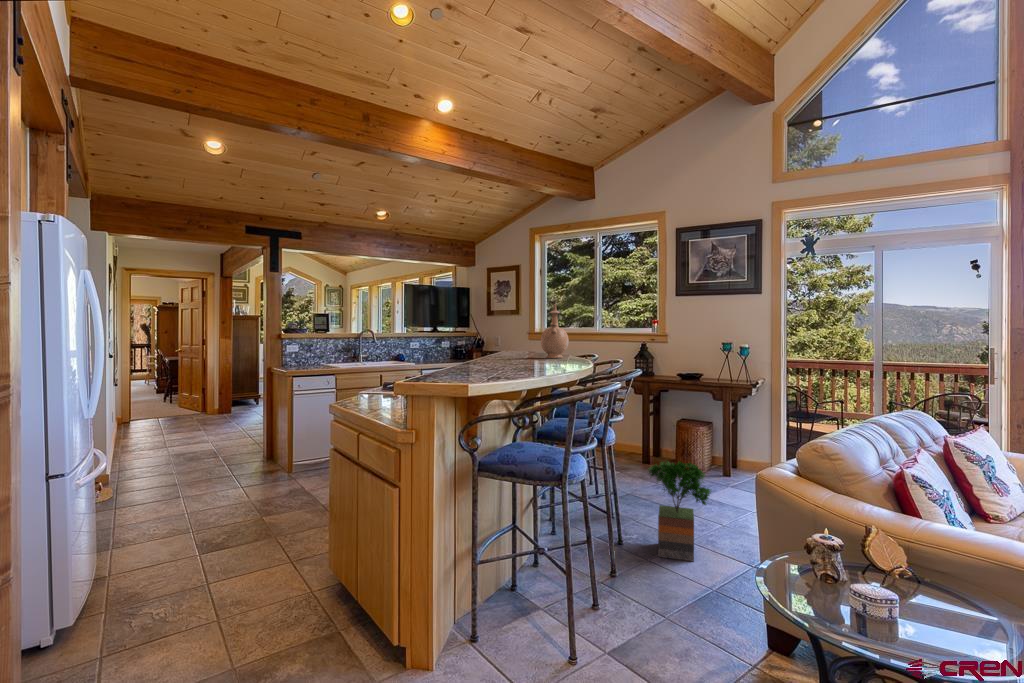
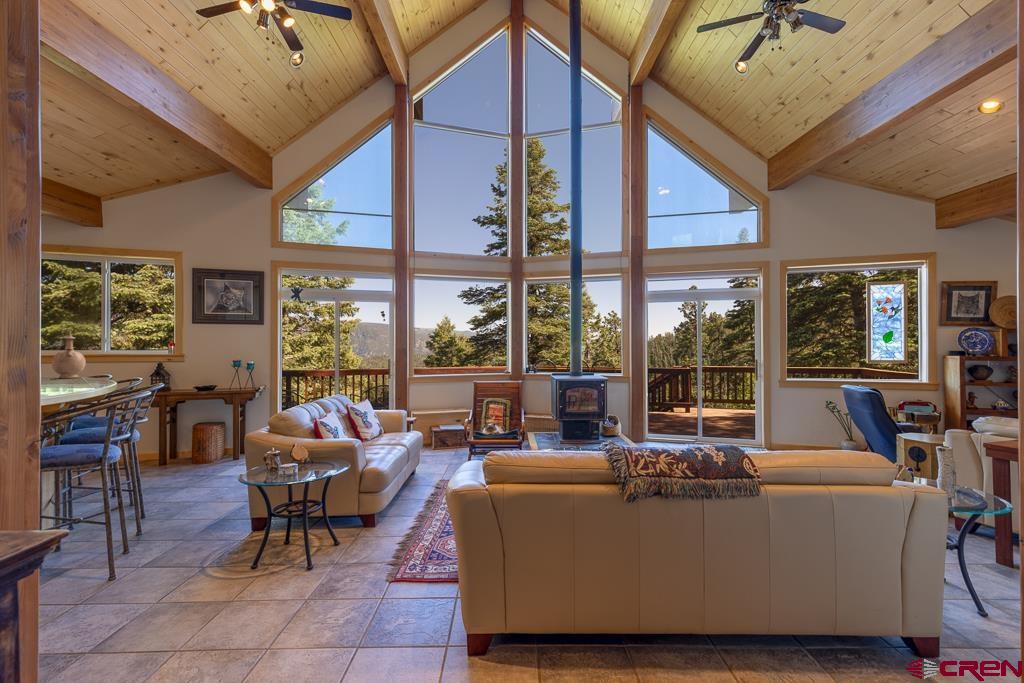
potted tree: present [649,461,711,562] -> none [168,444,221,515]

